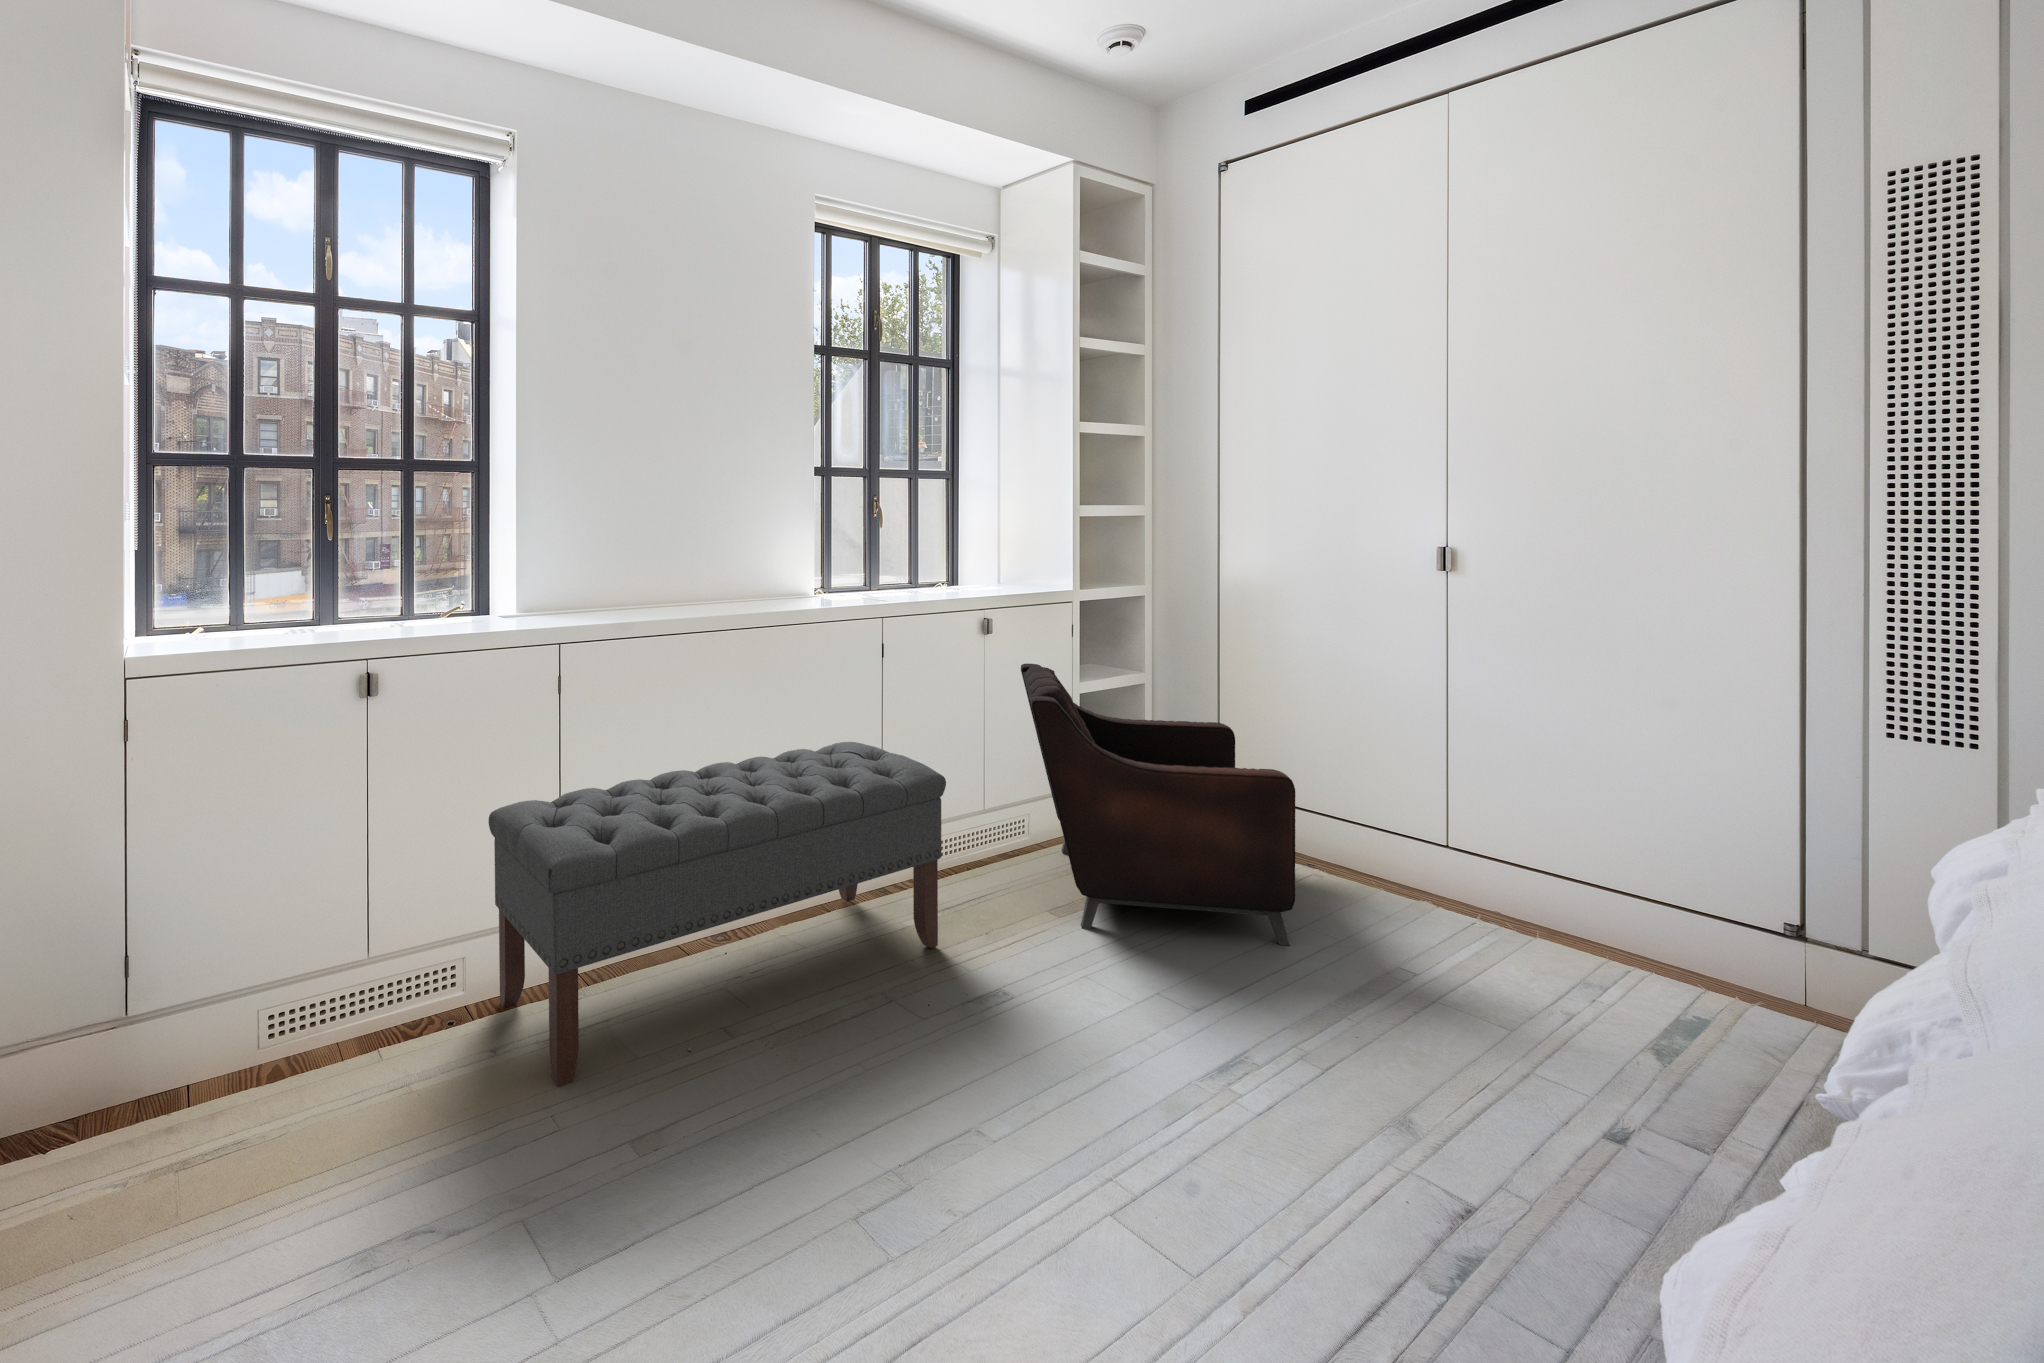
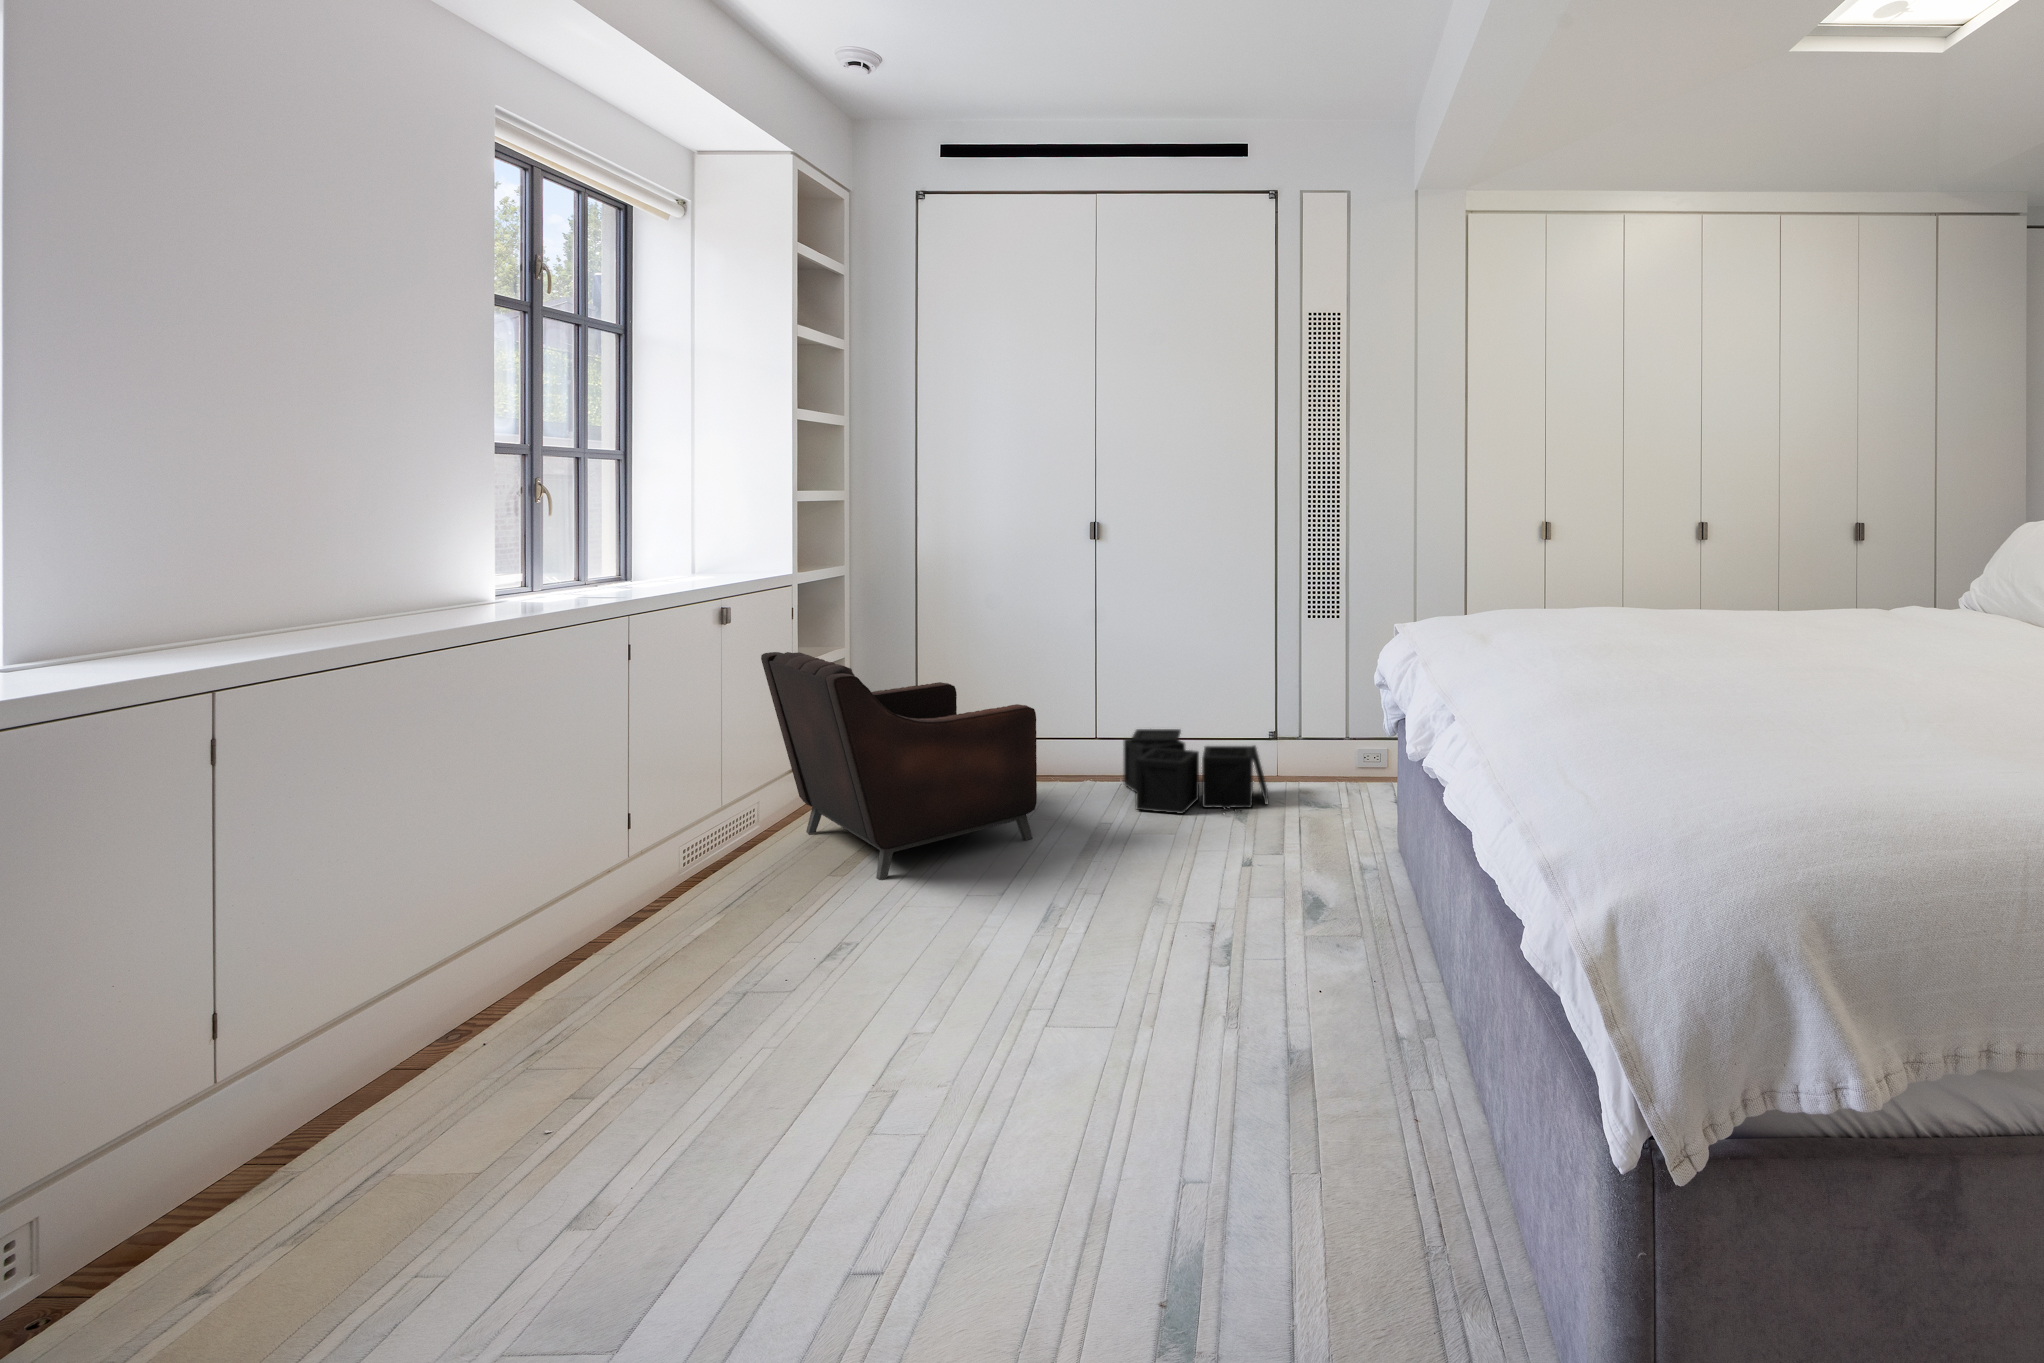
bench: present [489,742,946,1087] -> none [150,757,772,1241]
storage bin: none [1475,842,1778,1044] -> present [1123,729,1268,814]

